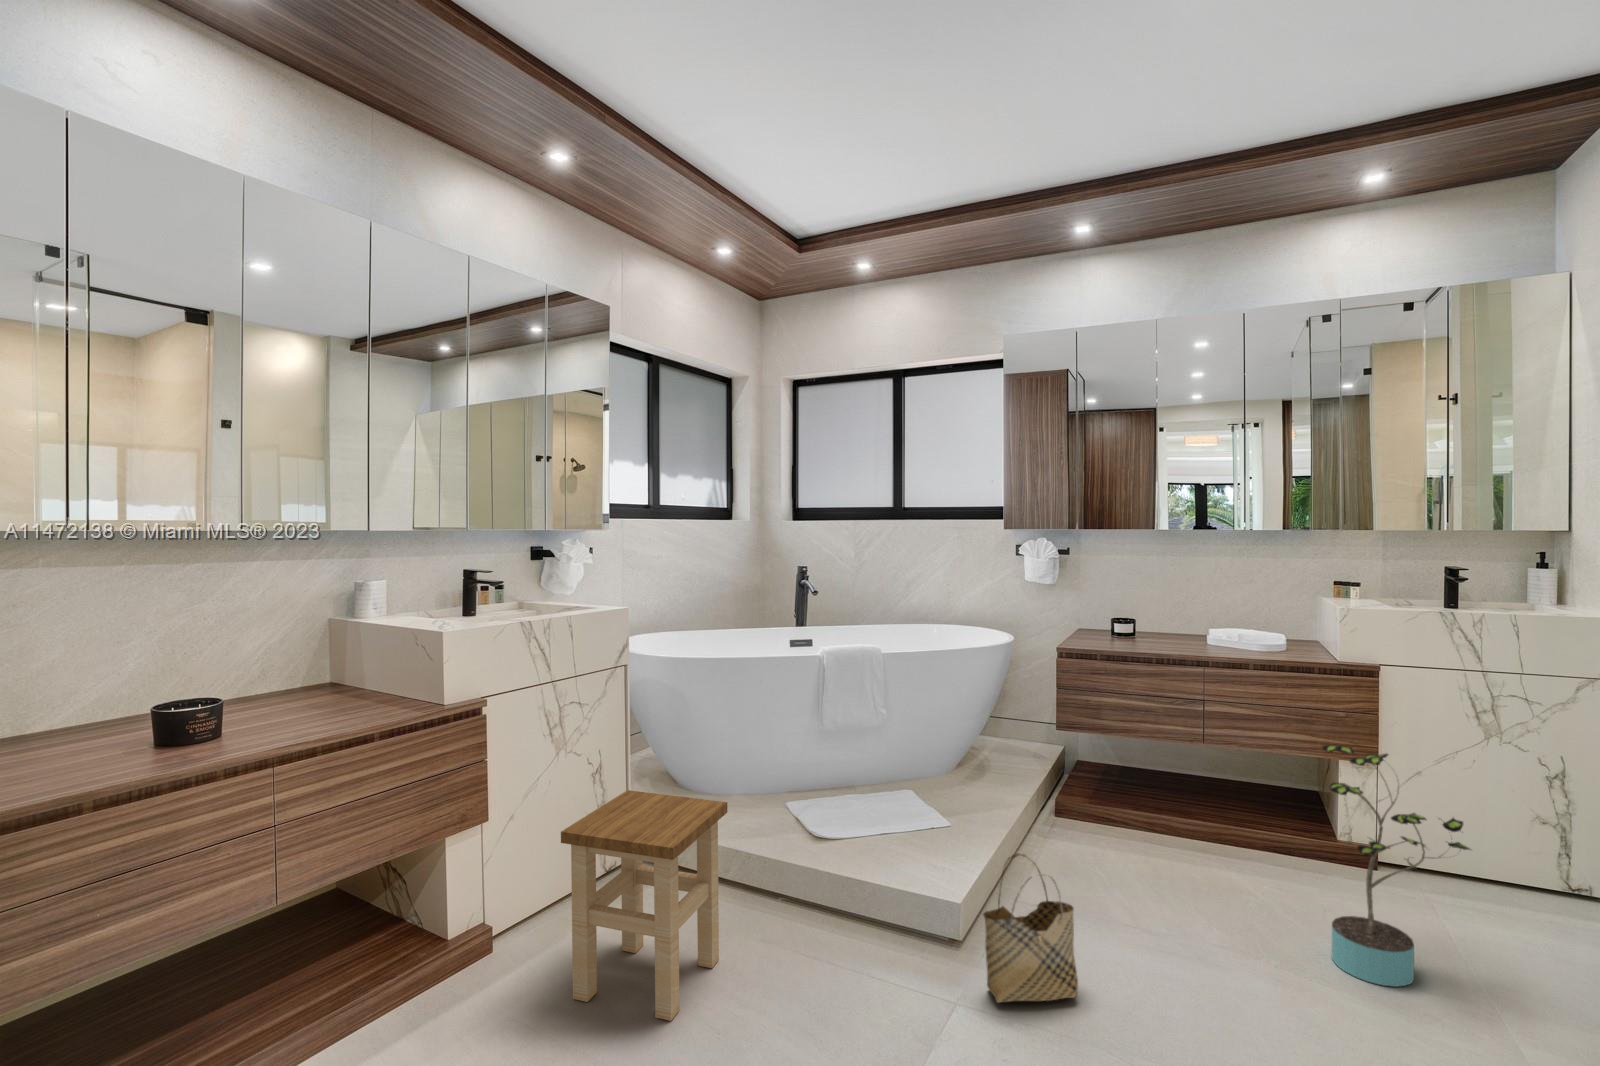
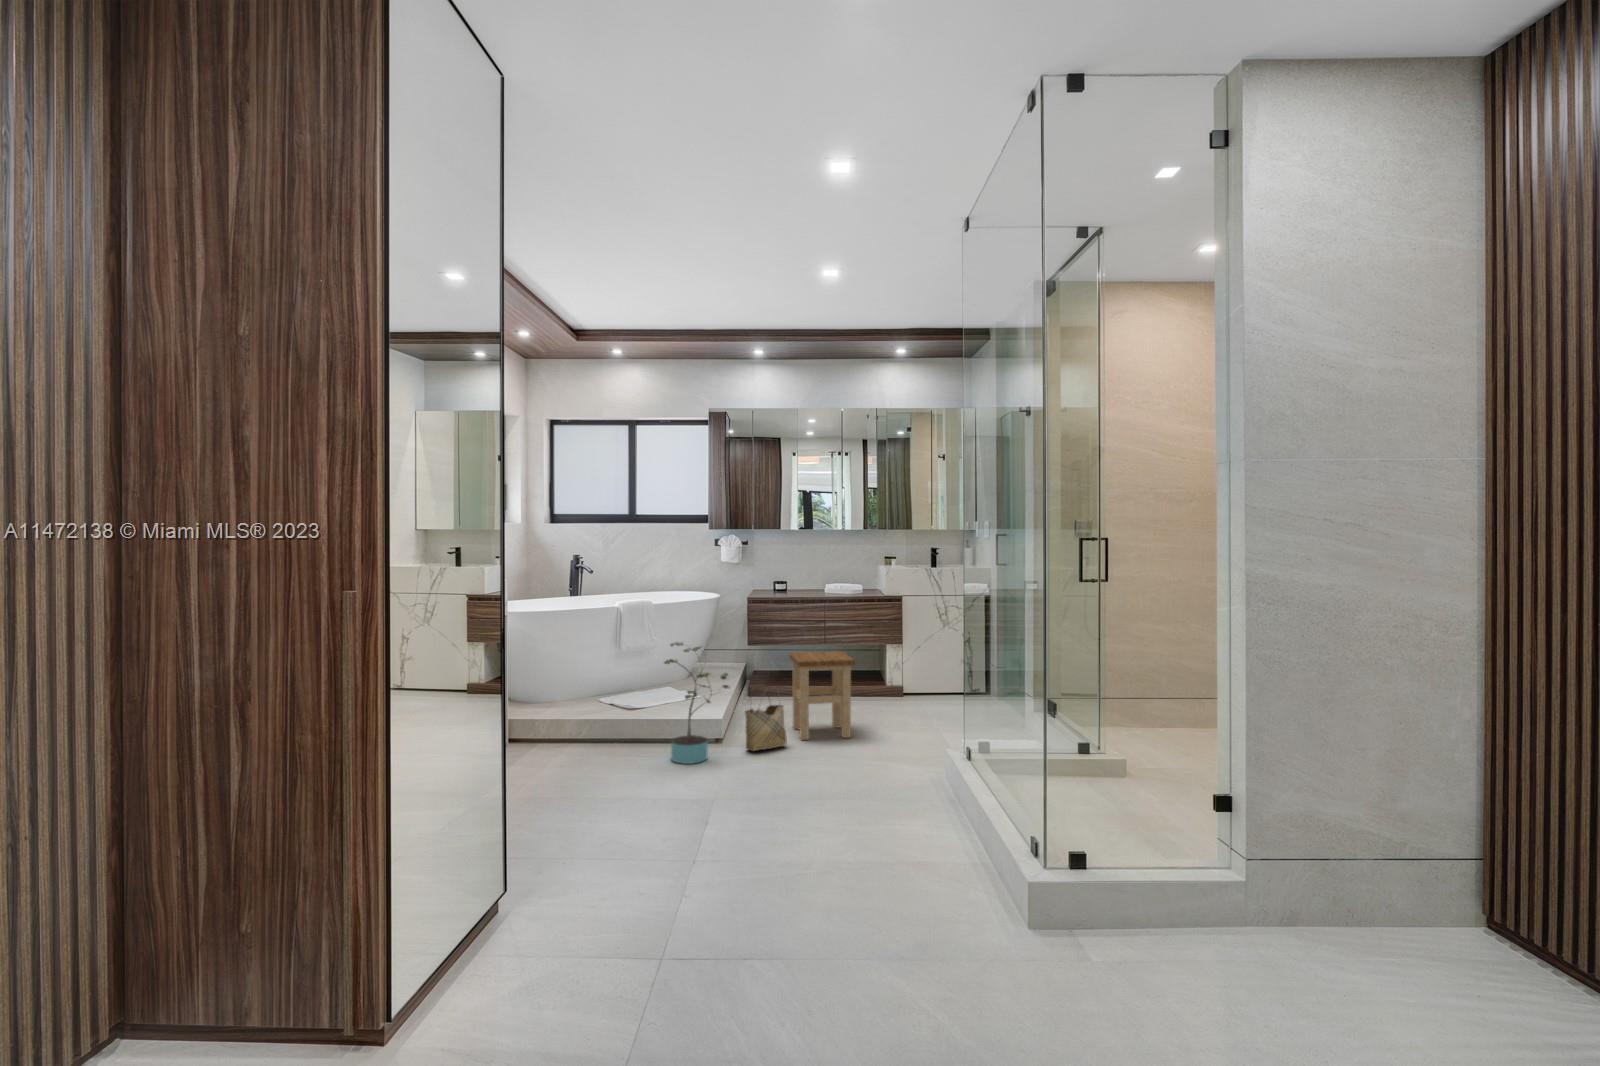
potted plant: present [1323,745,1470,987] -> present [665,643,729,764]
stool: present [561,790,727,1021] -> present [789,651,855,740]

